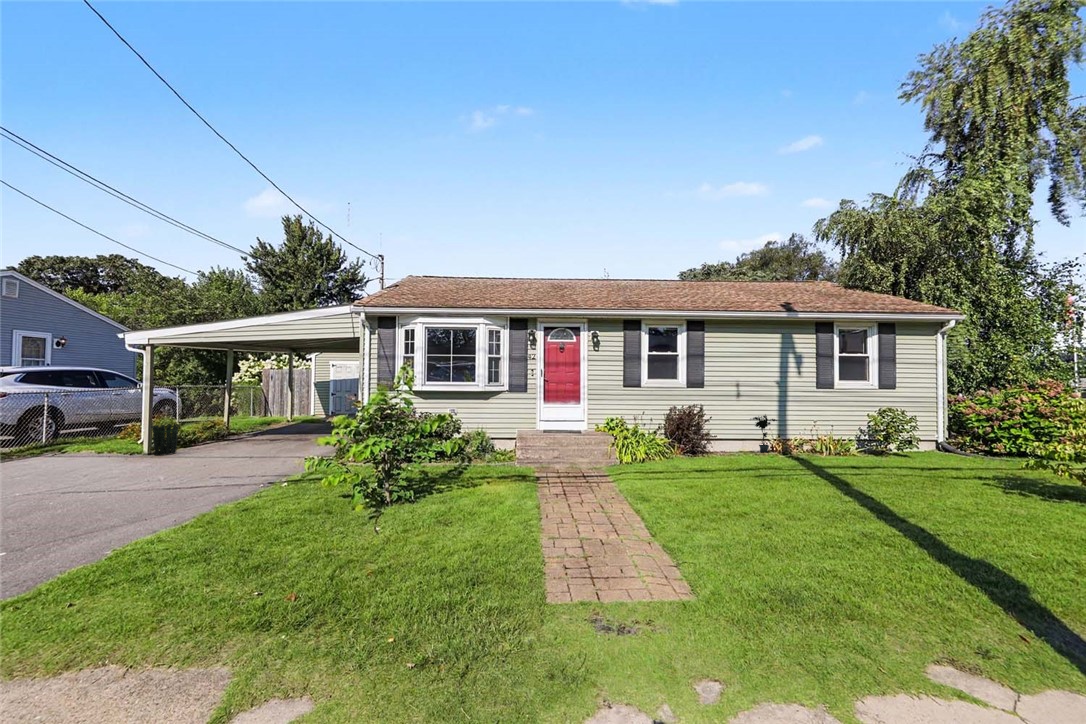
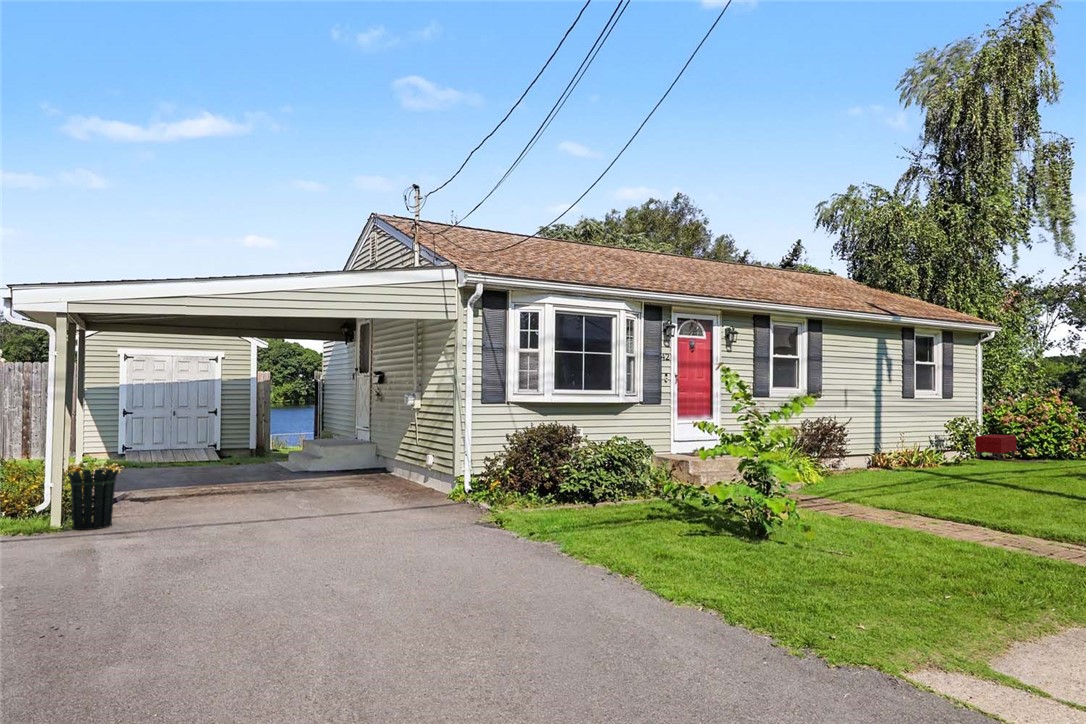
potted plant: present [753,415,777,452] -> none [862,425,888,467]
bench: none [917,427,980,455] -> present [975,434,1016,460]

